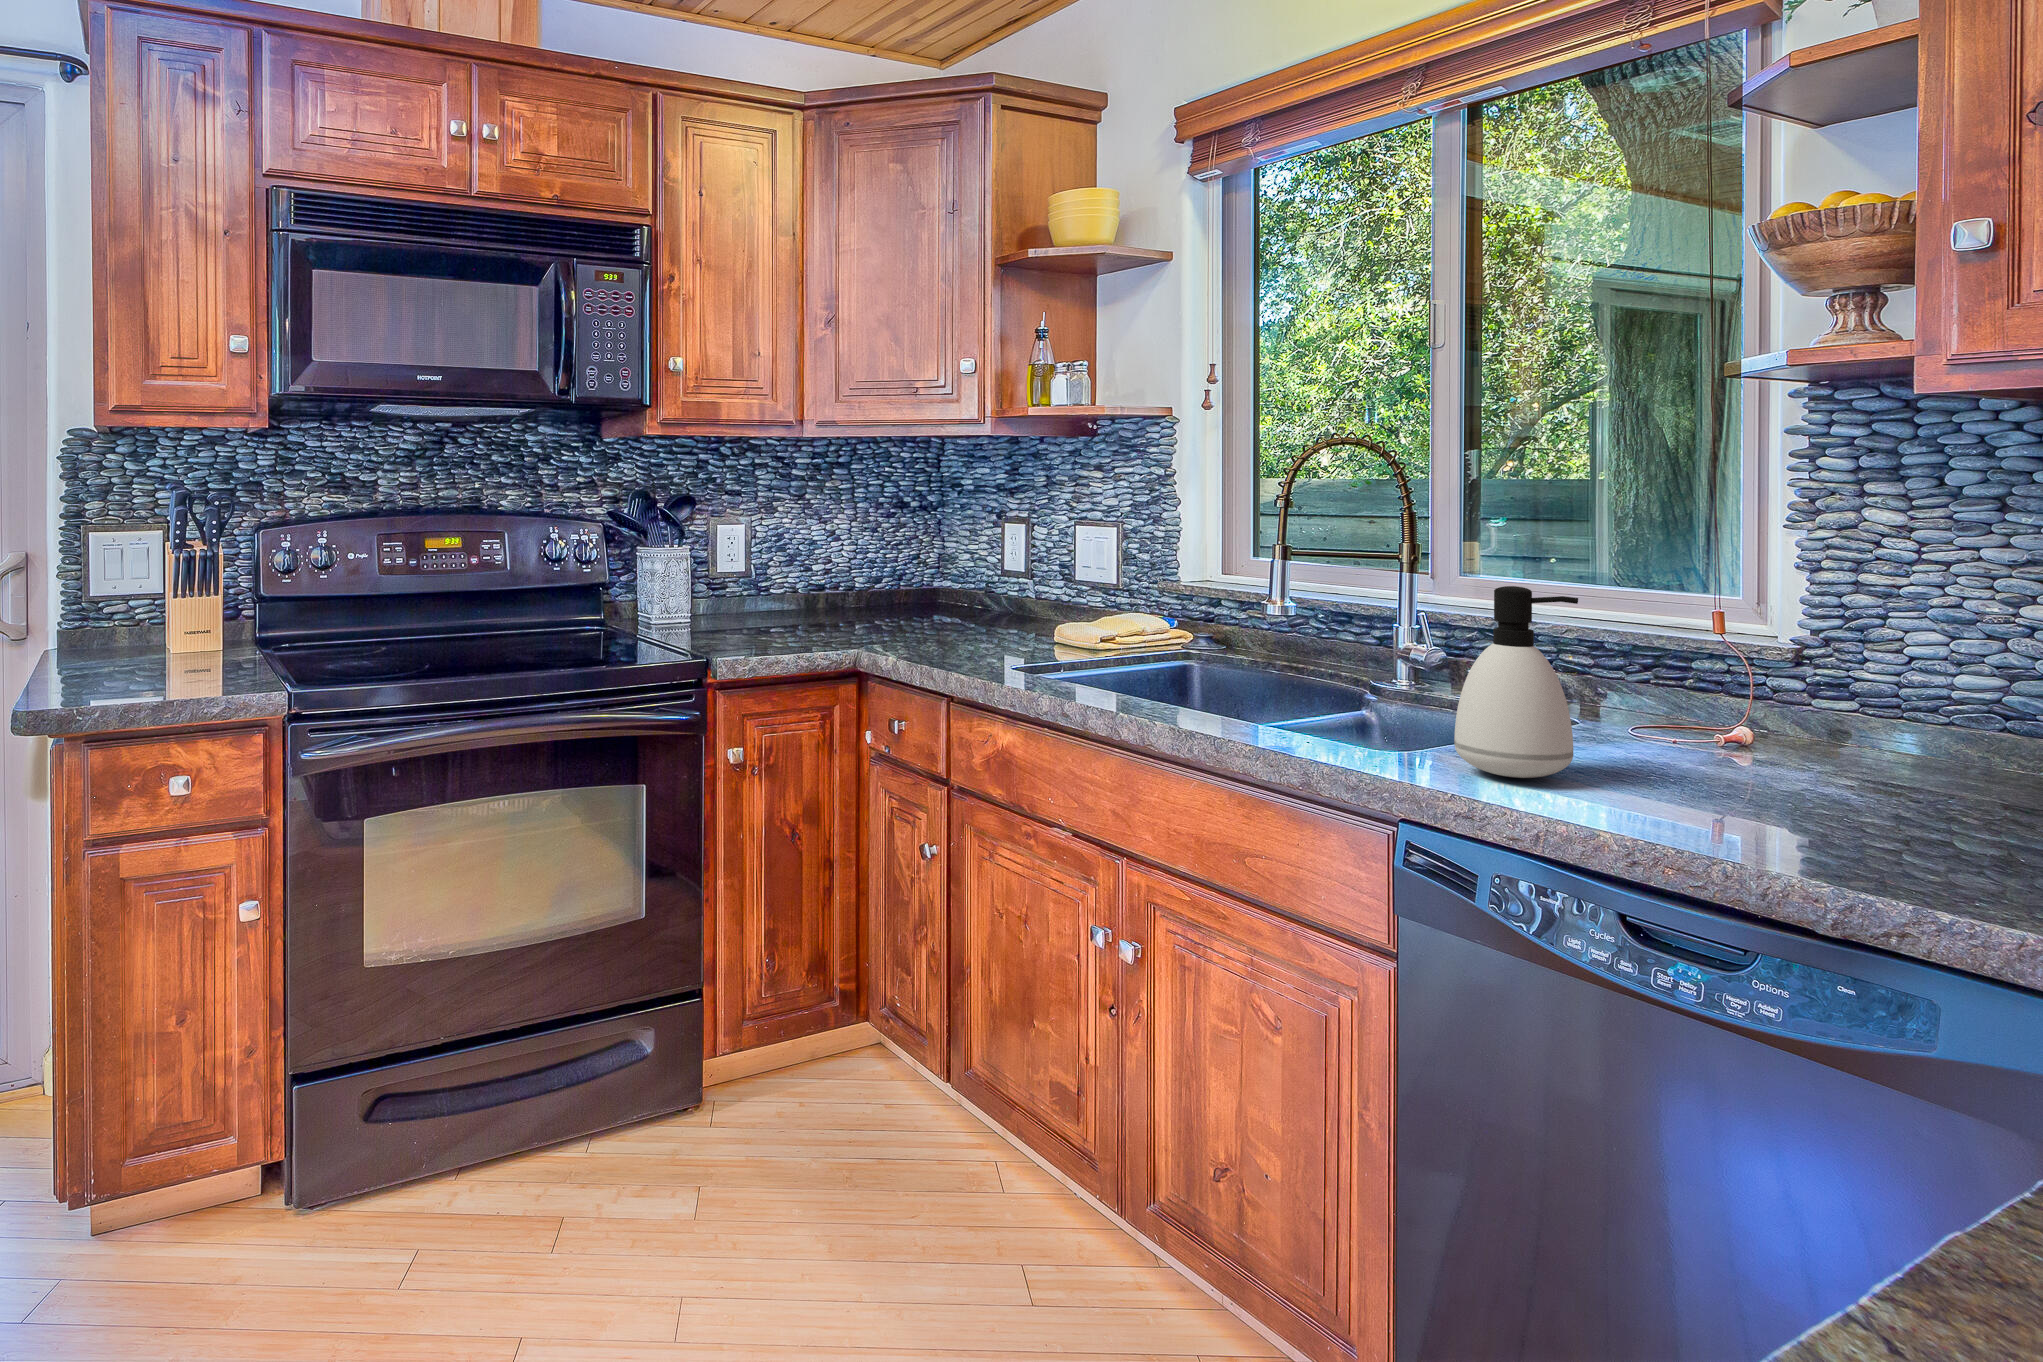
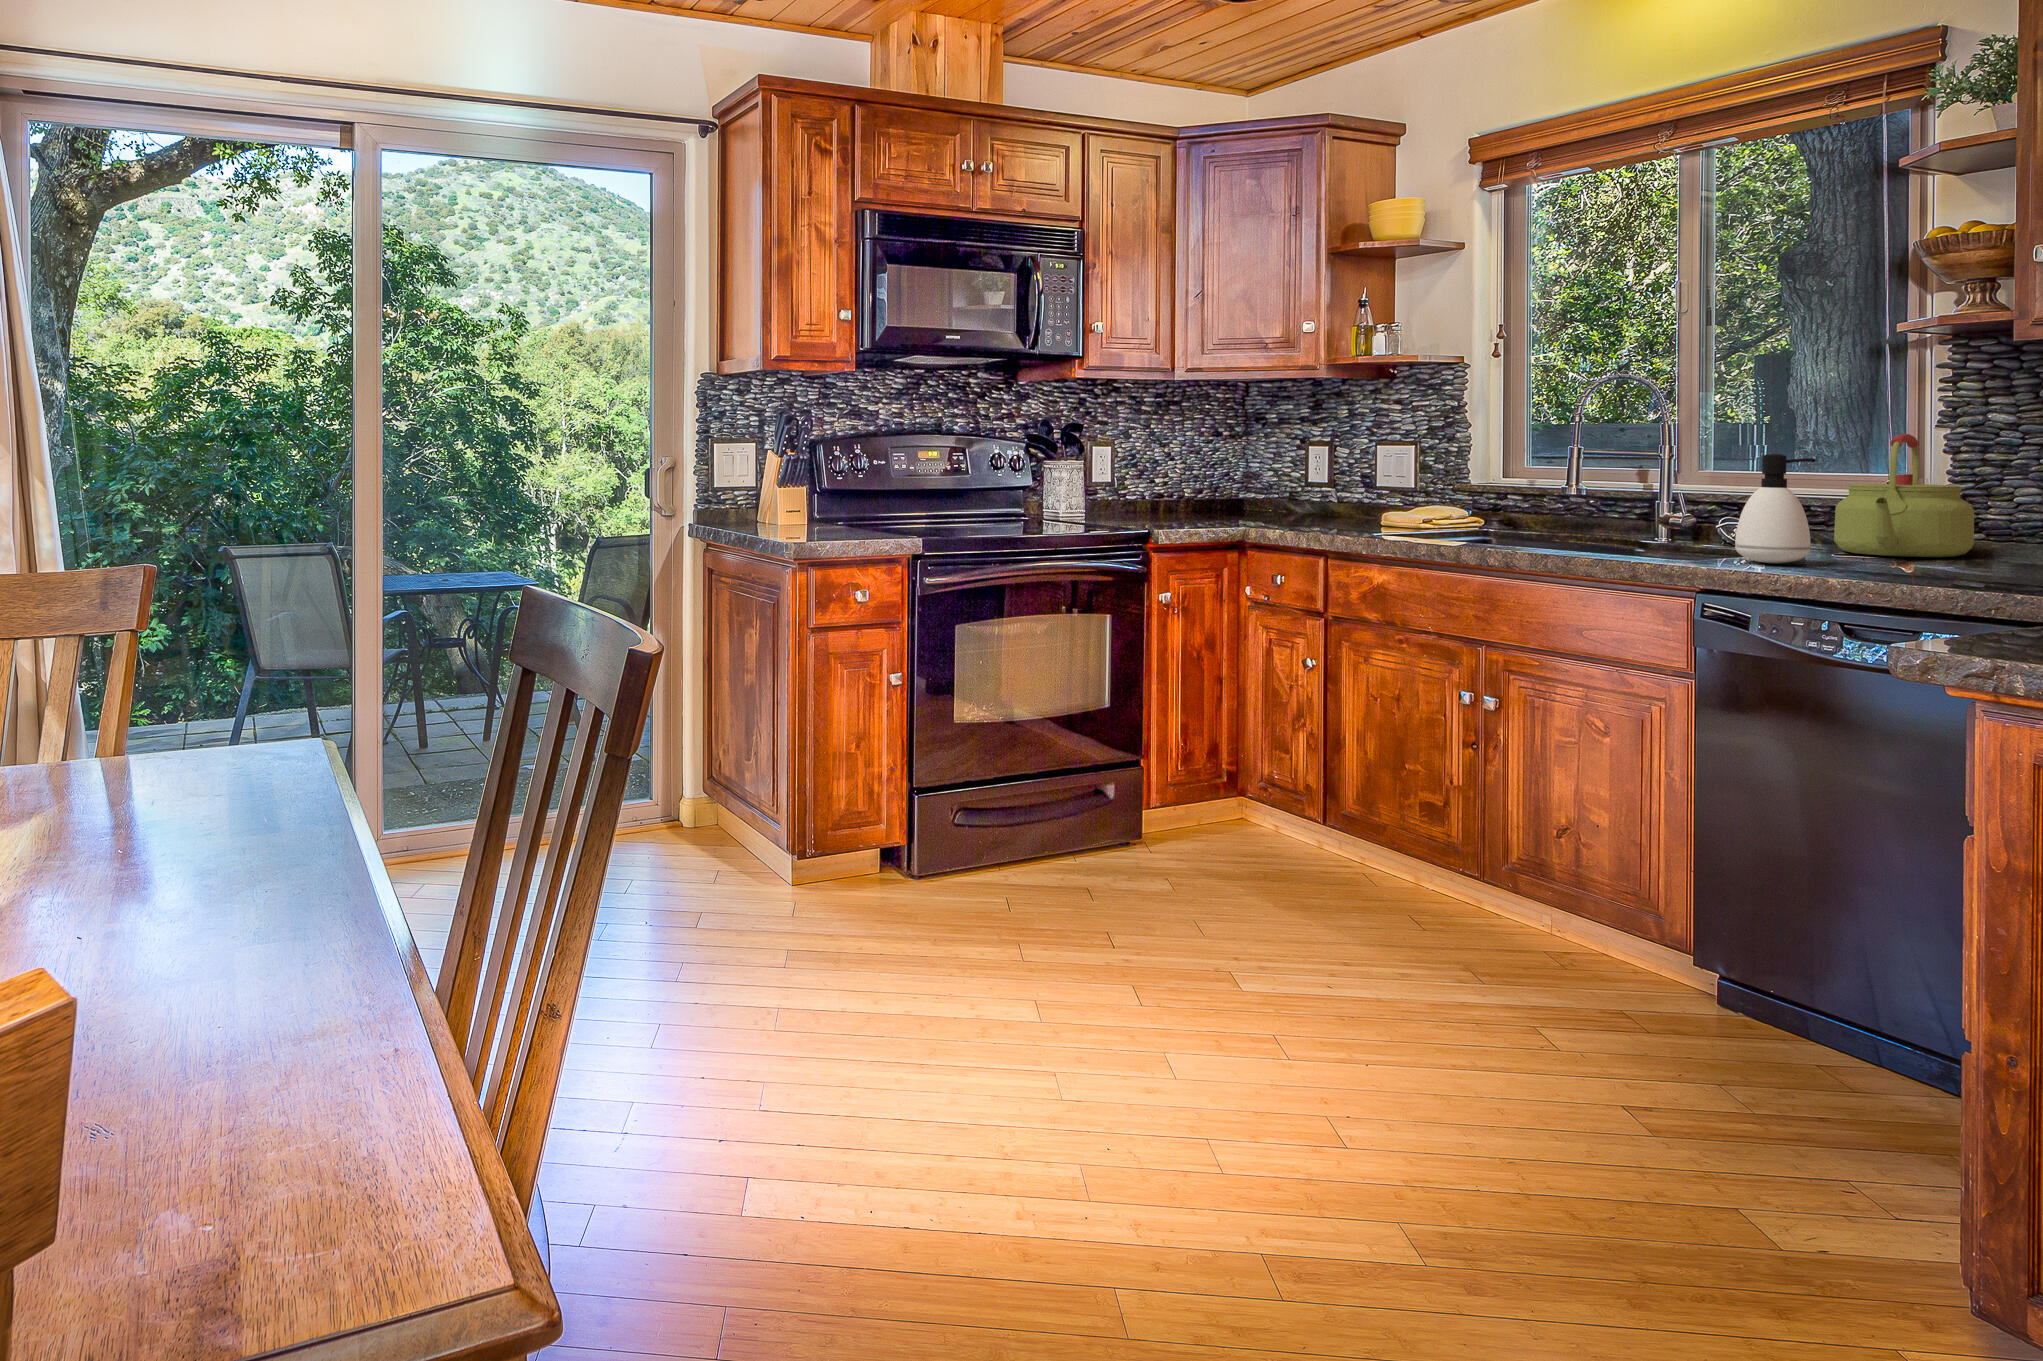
kettle: none [1627,546,1848,762] -> present [1834,434,1974,557]

